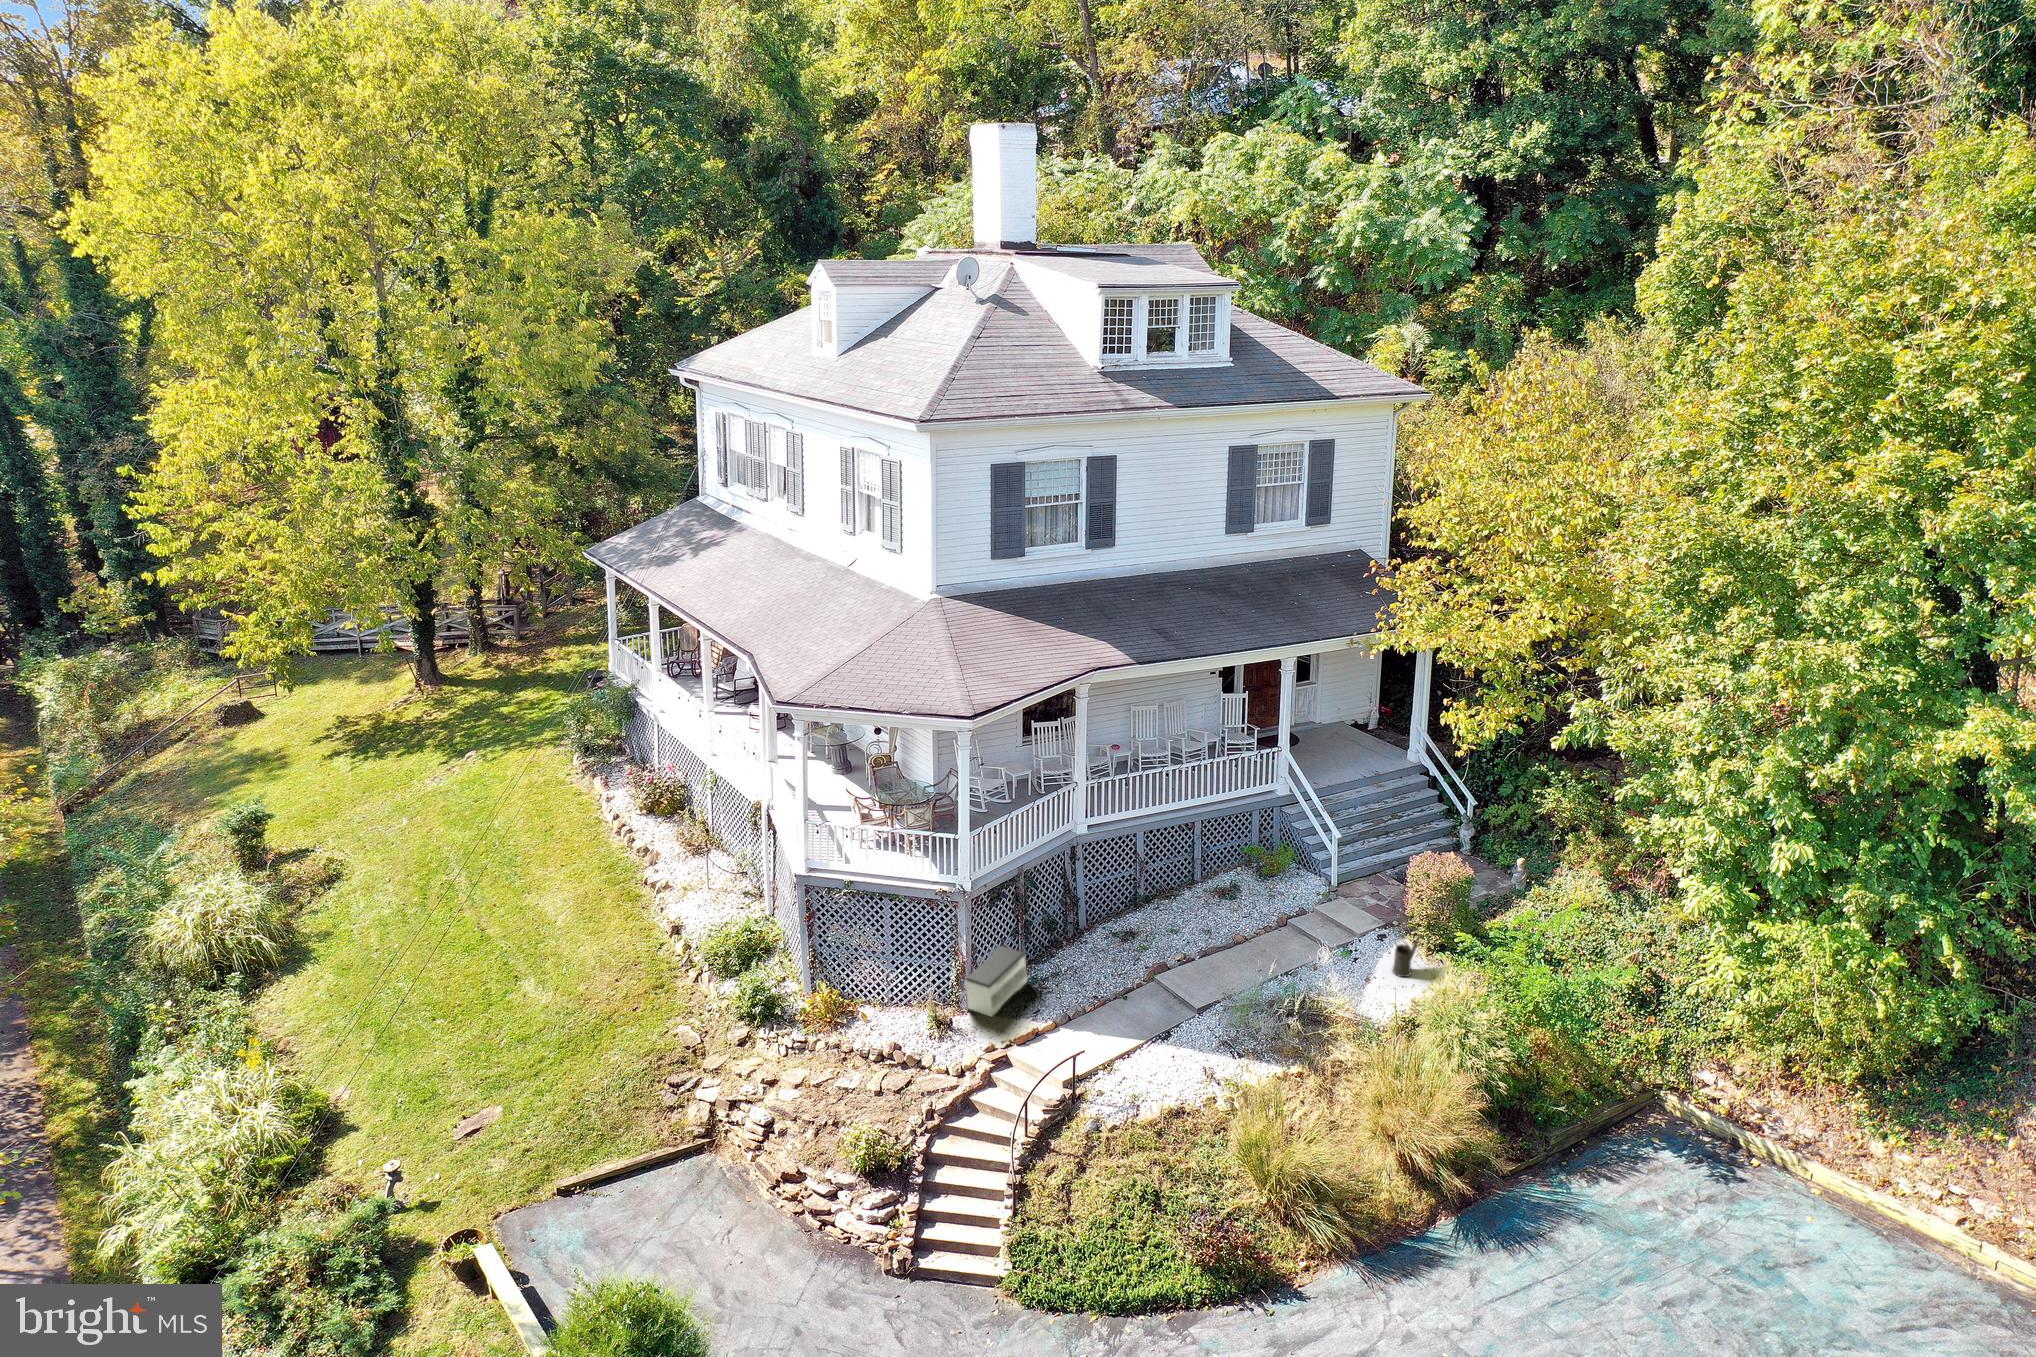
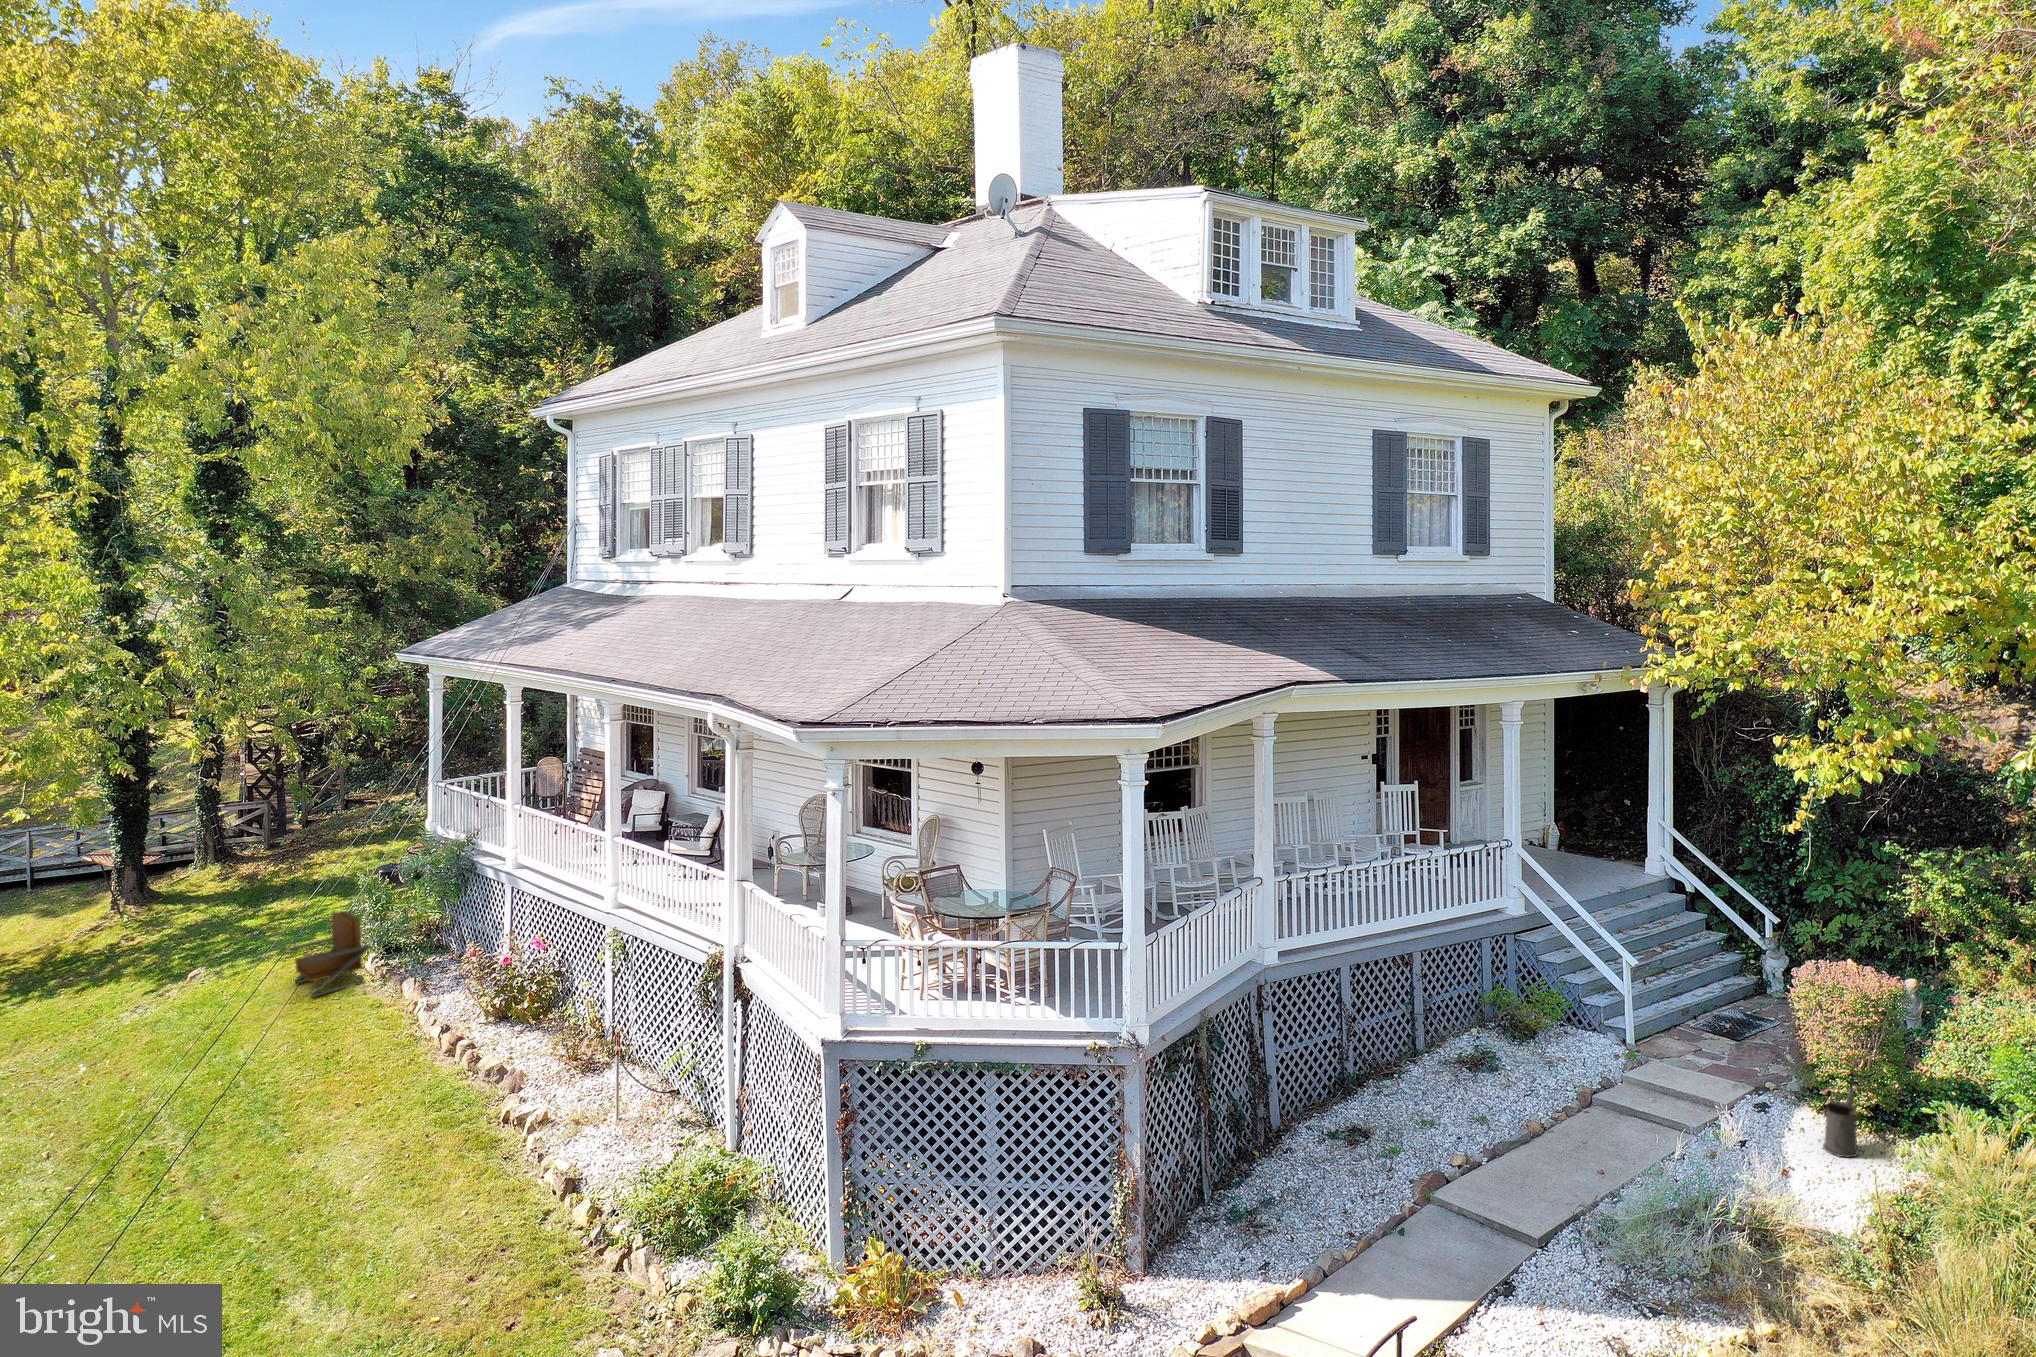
lounge chair: none [527,729,578,786] -> present [290,911,371,997]
bench: present [966,946,1027,1016] -> none [1144,1152,1231,1279]

